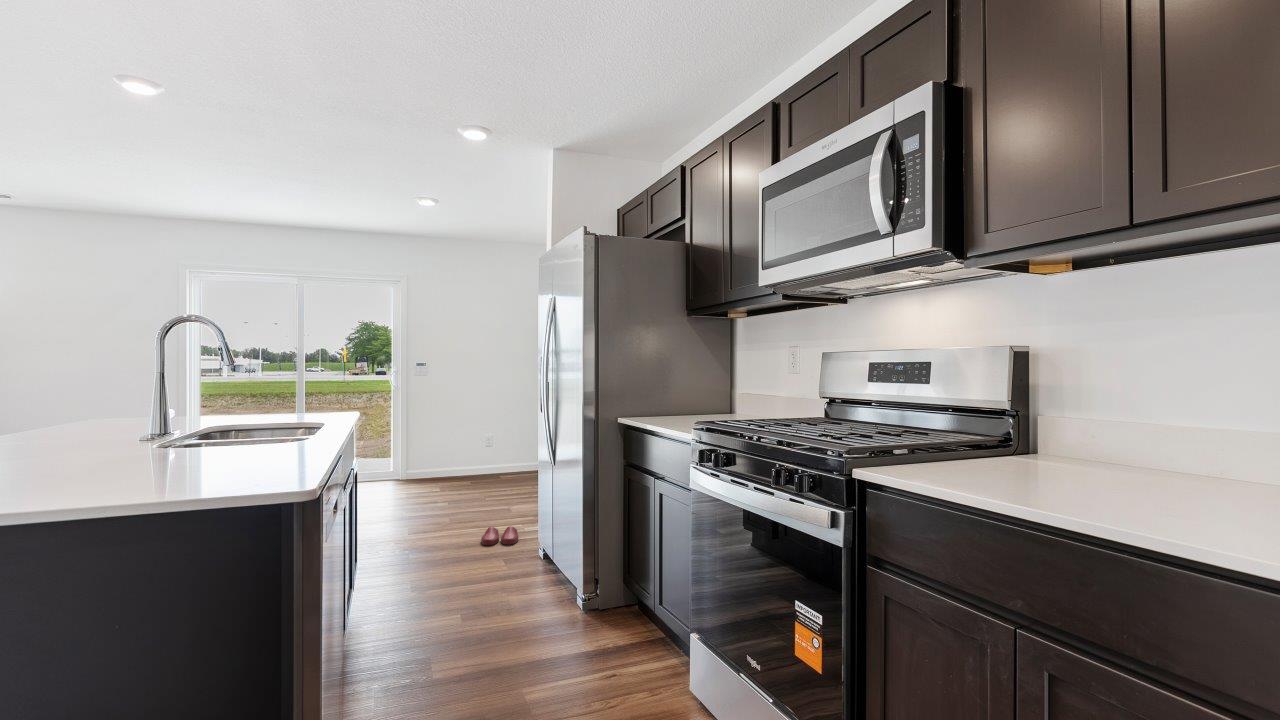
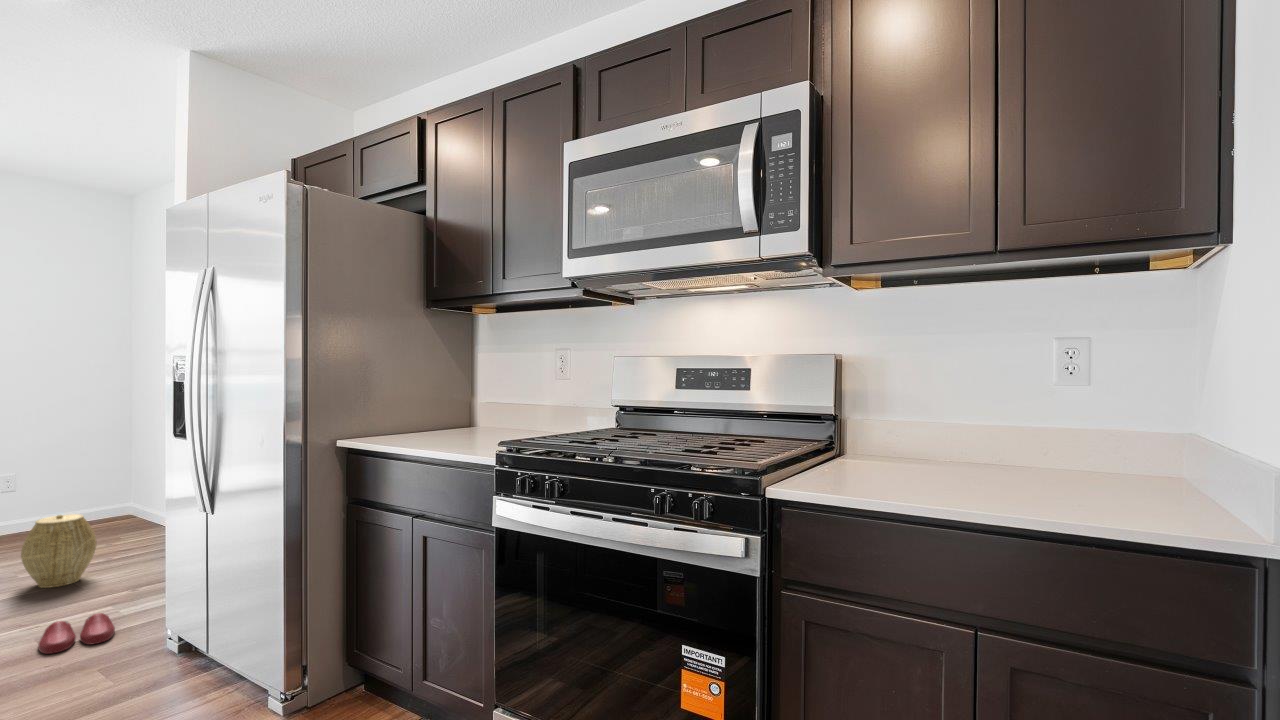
woven basket: none [485,462,521,509] -> present [21,514,97,588]

